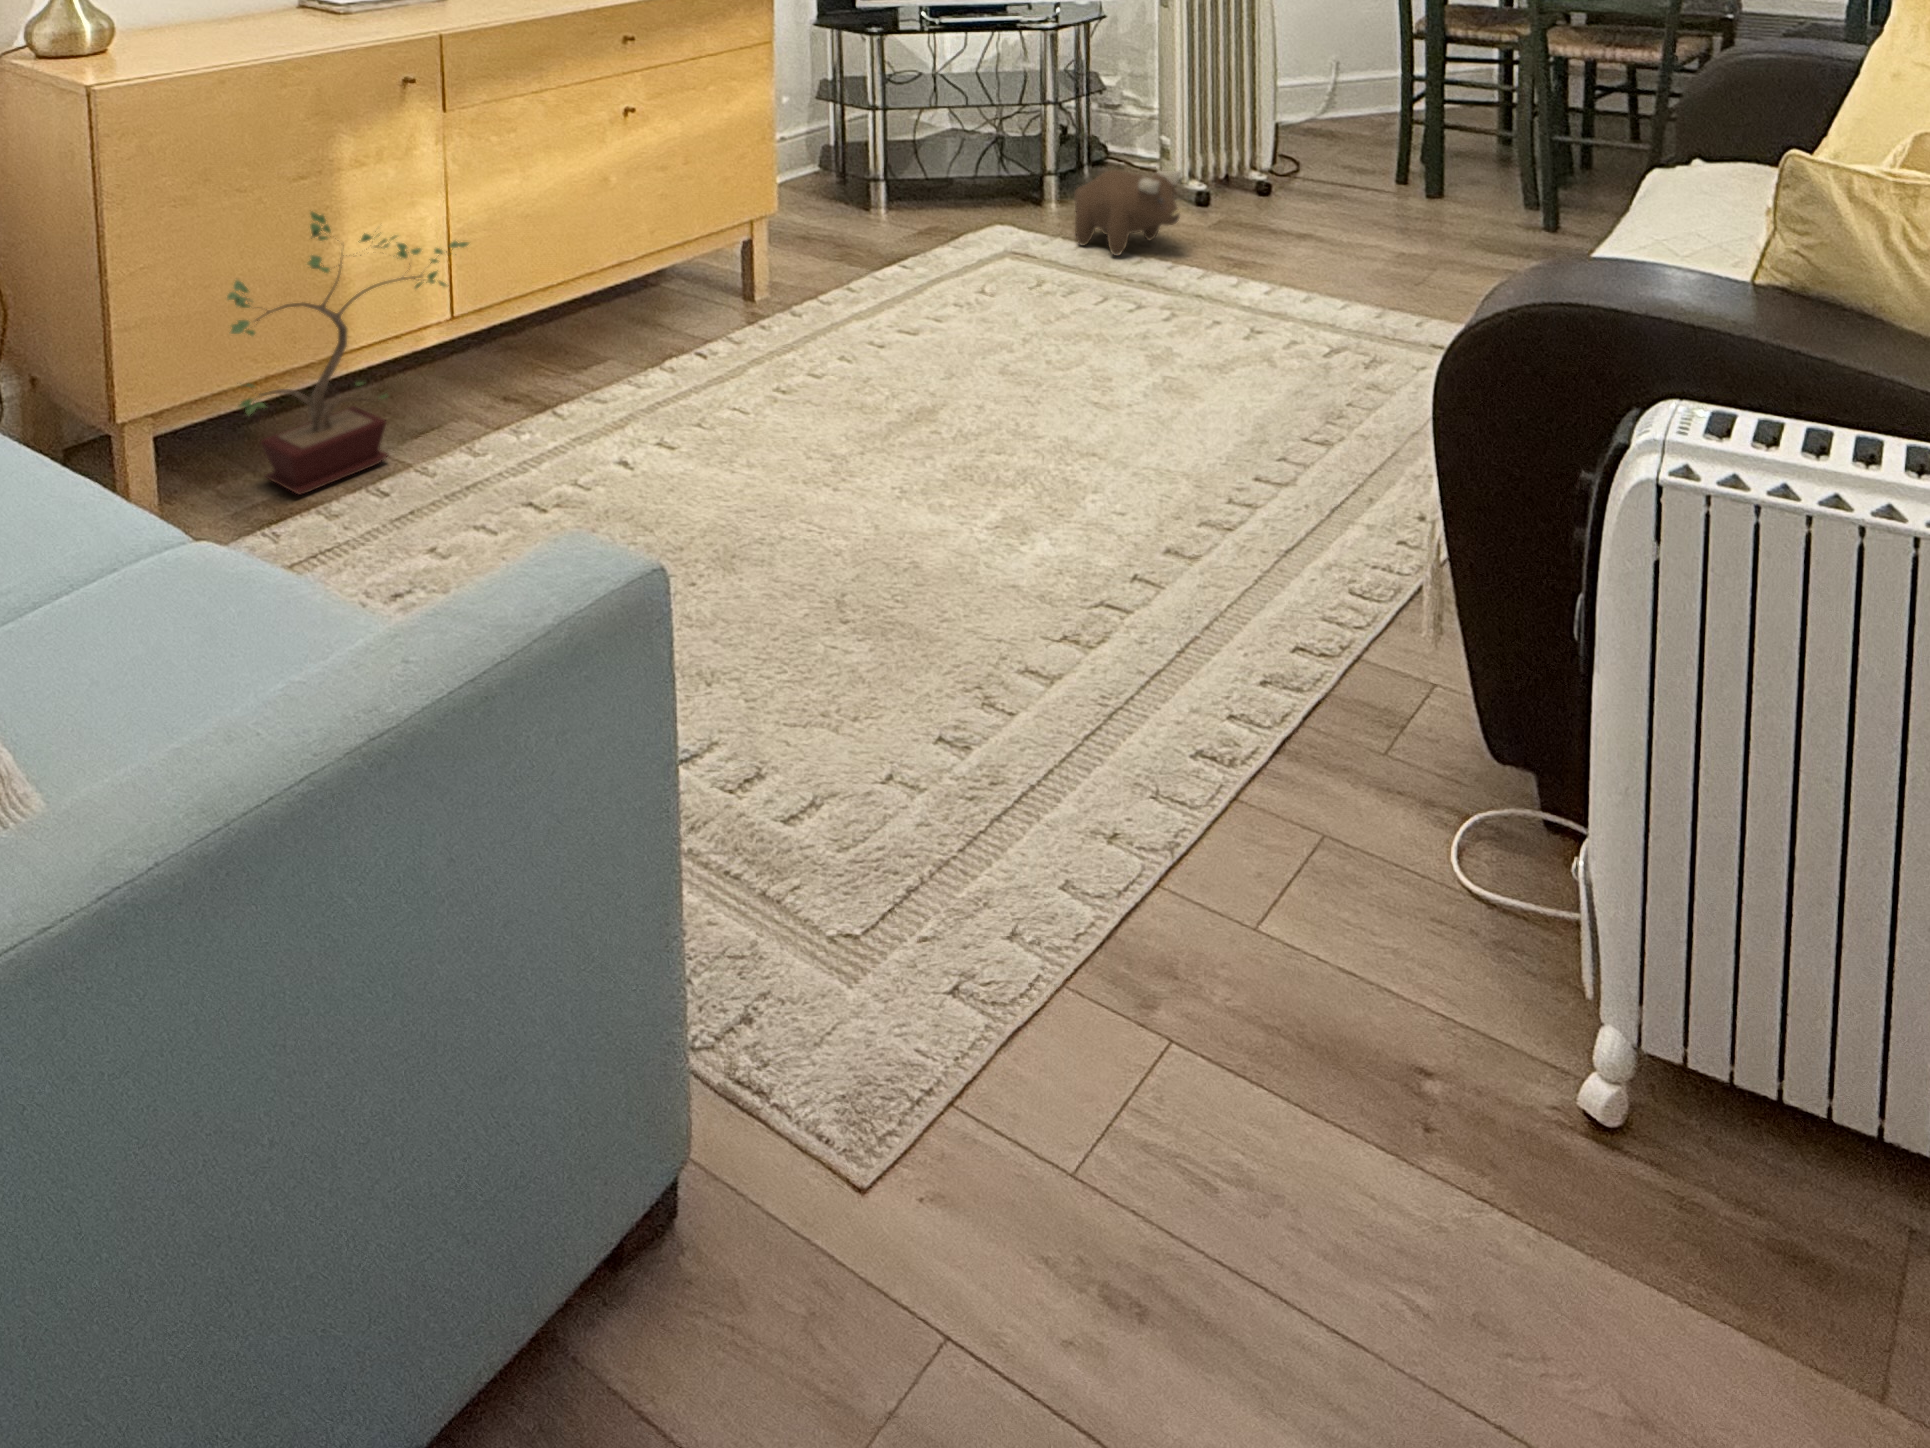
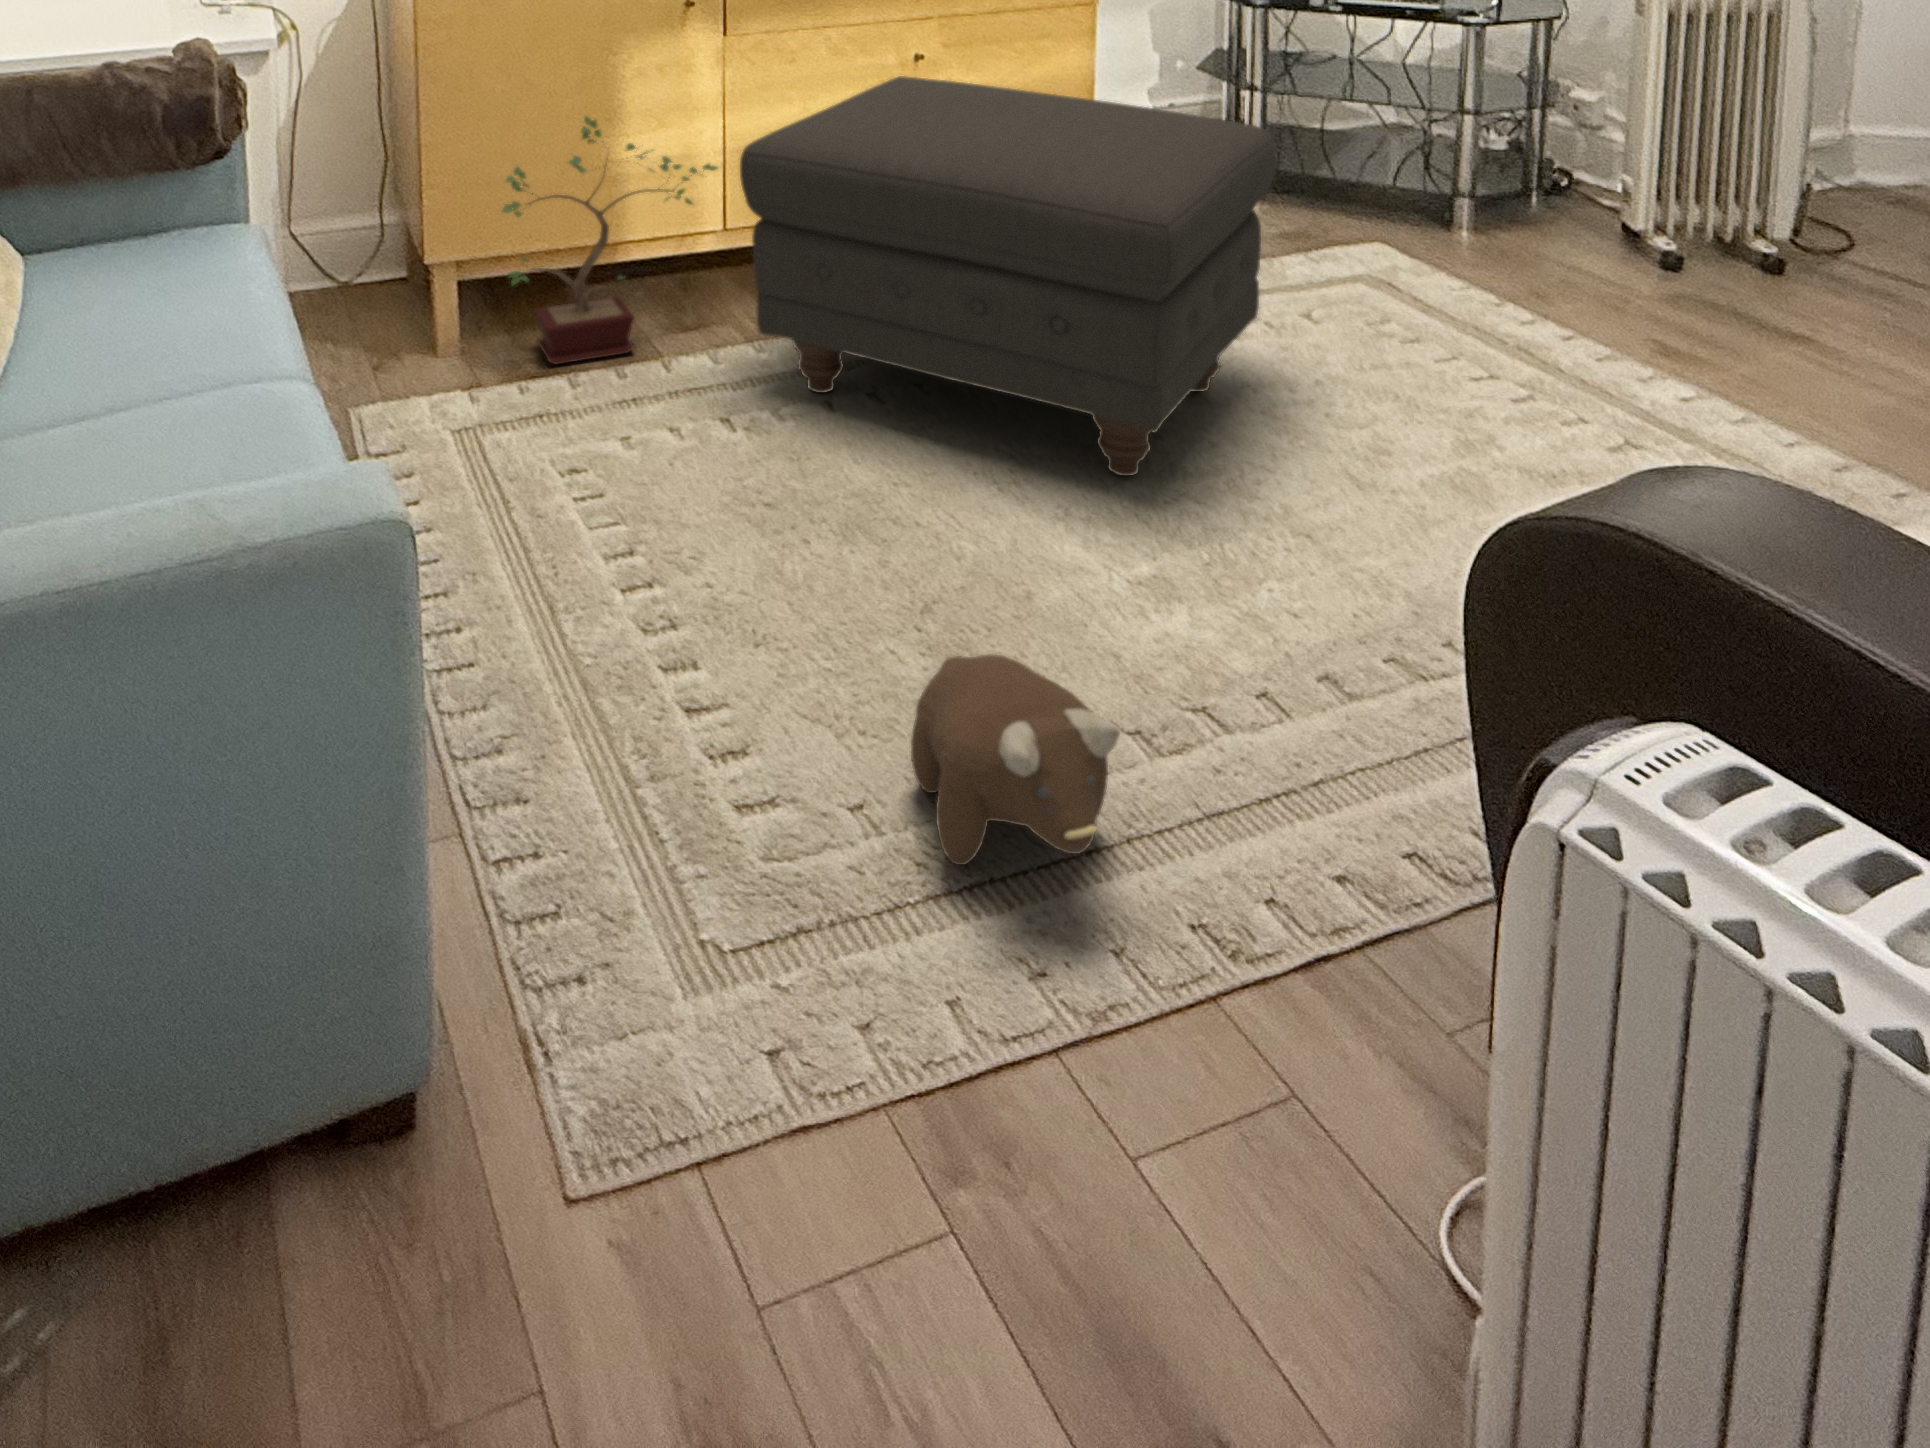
ottoman: none [522,121,988,449] -> present [740,76,1276,476]
plush toy: present [1074,170,1182,256] -> present [911,654,1120,865]

